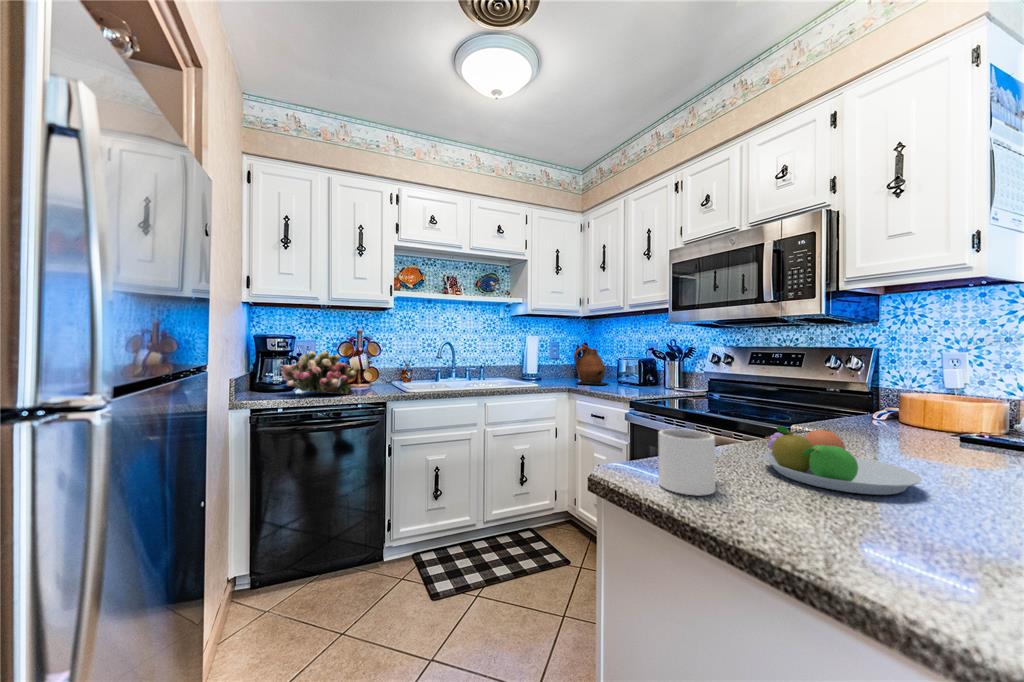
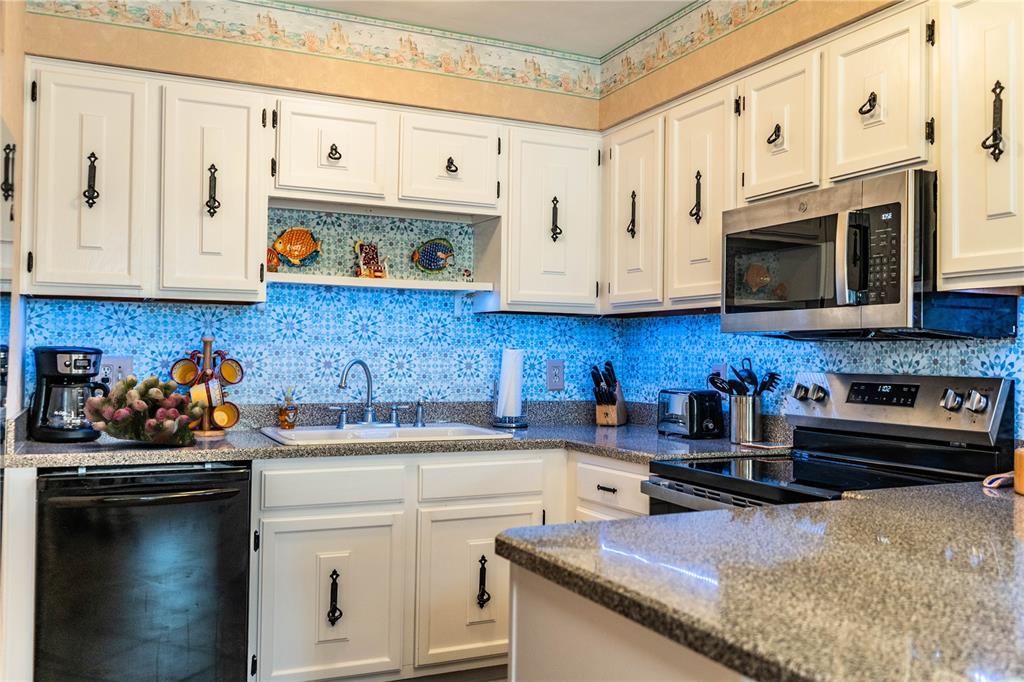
ceramic pitcher: present [574,344,606,384] -> none [580,365,642,437]
fruit bowl: present [763,426,922,495] -> none [701,474,851,545]
mug: present [659,429,715,495] -> none [555,475,627,543]

